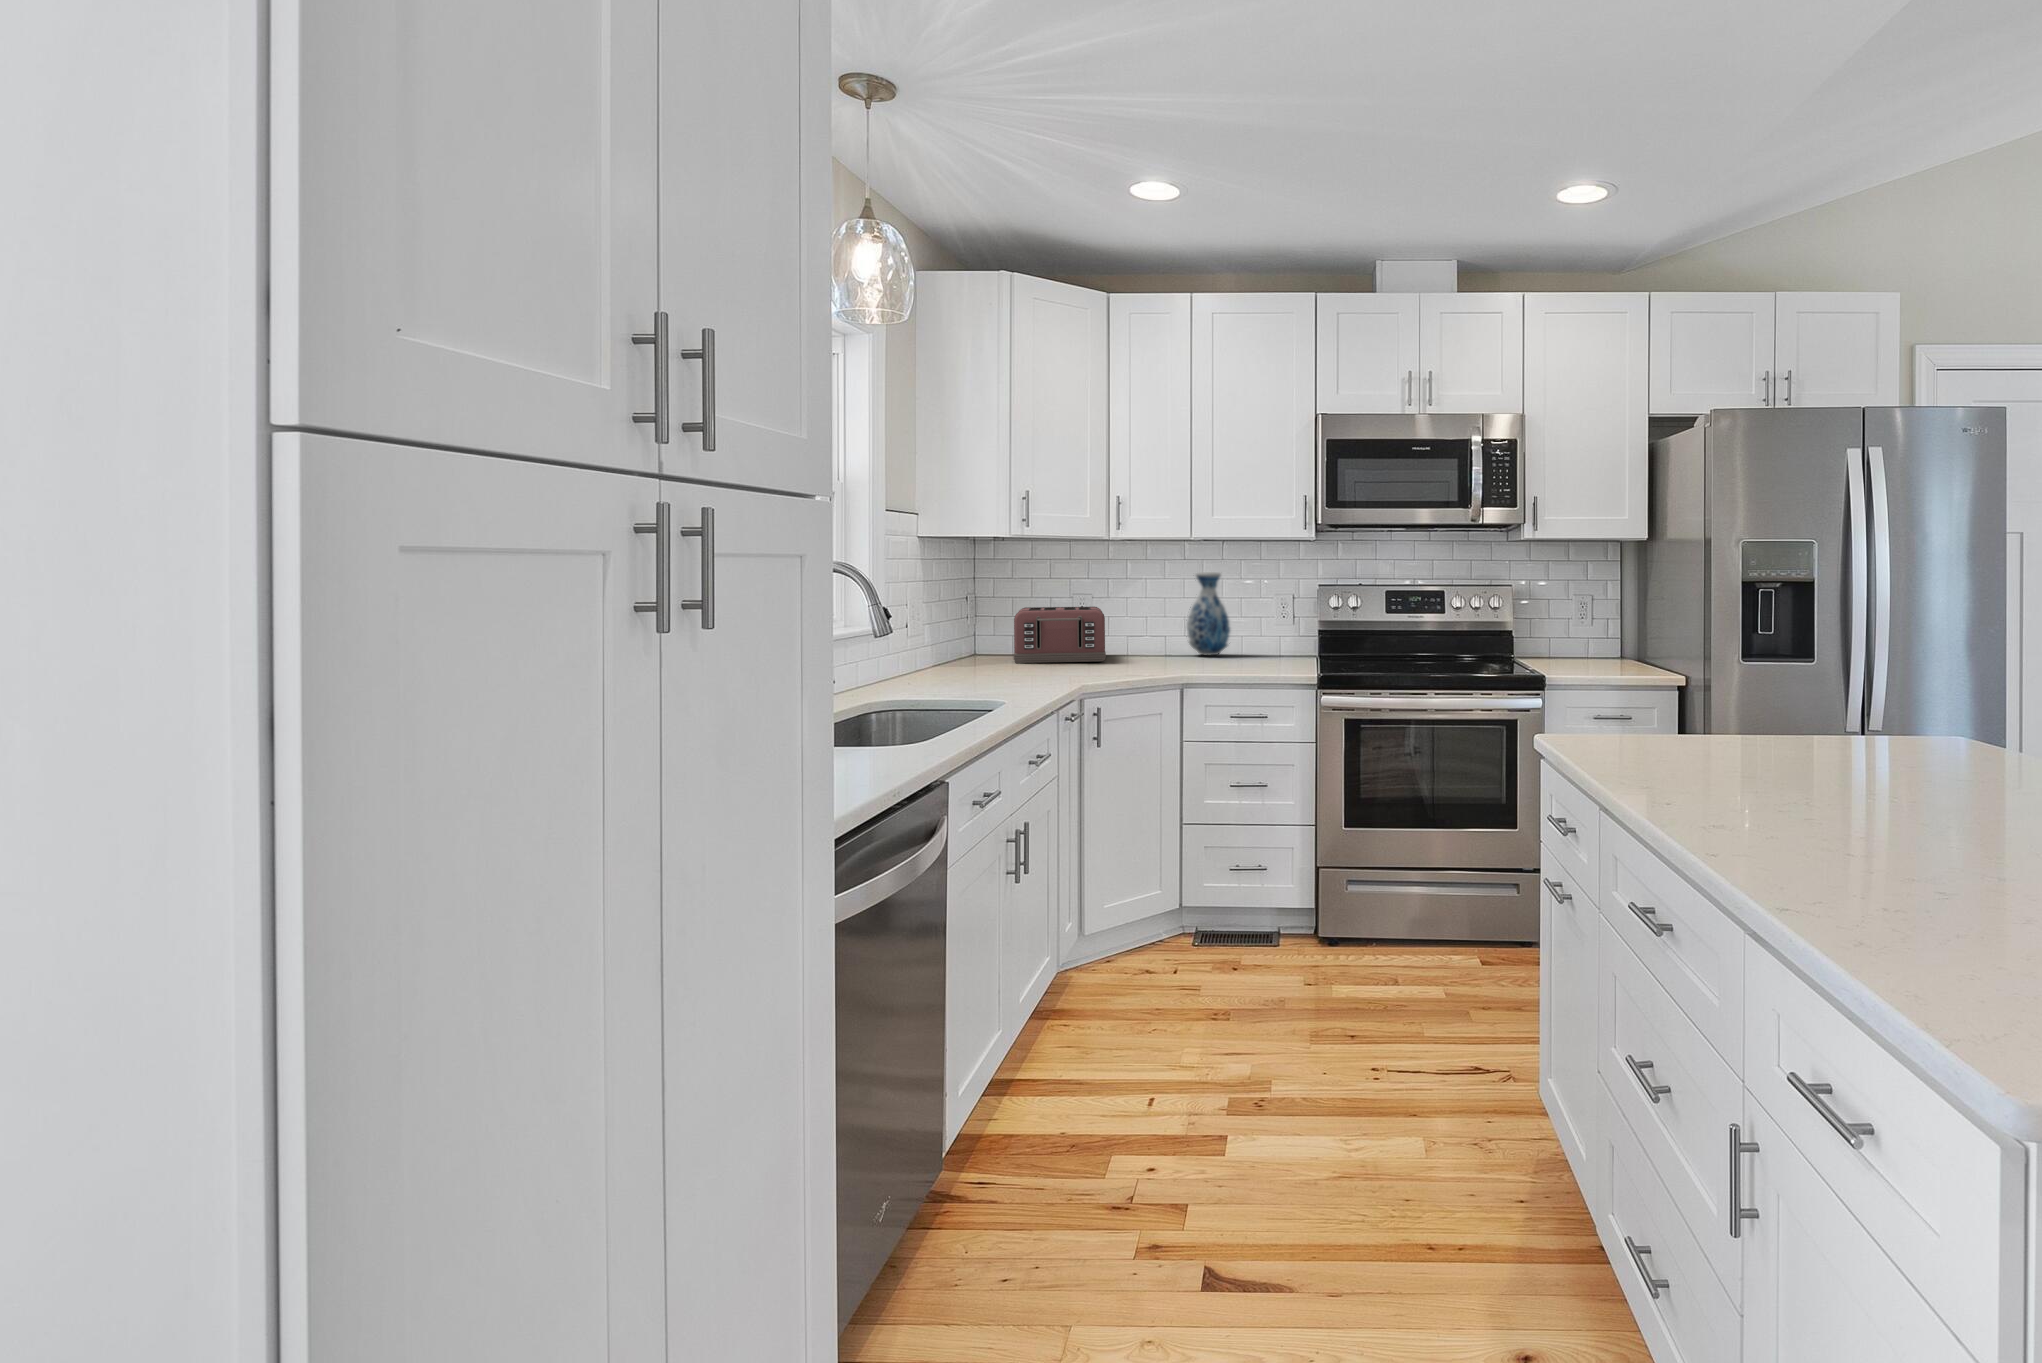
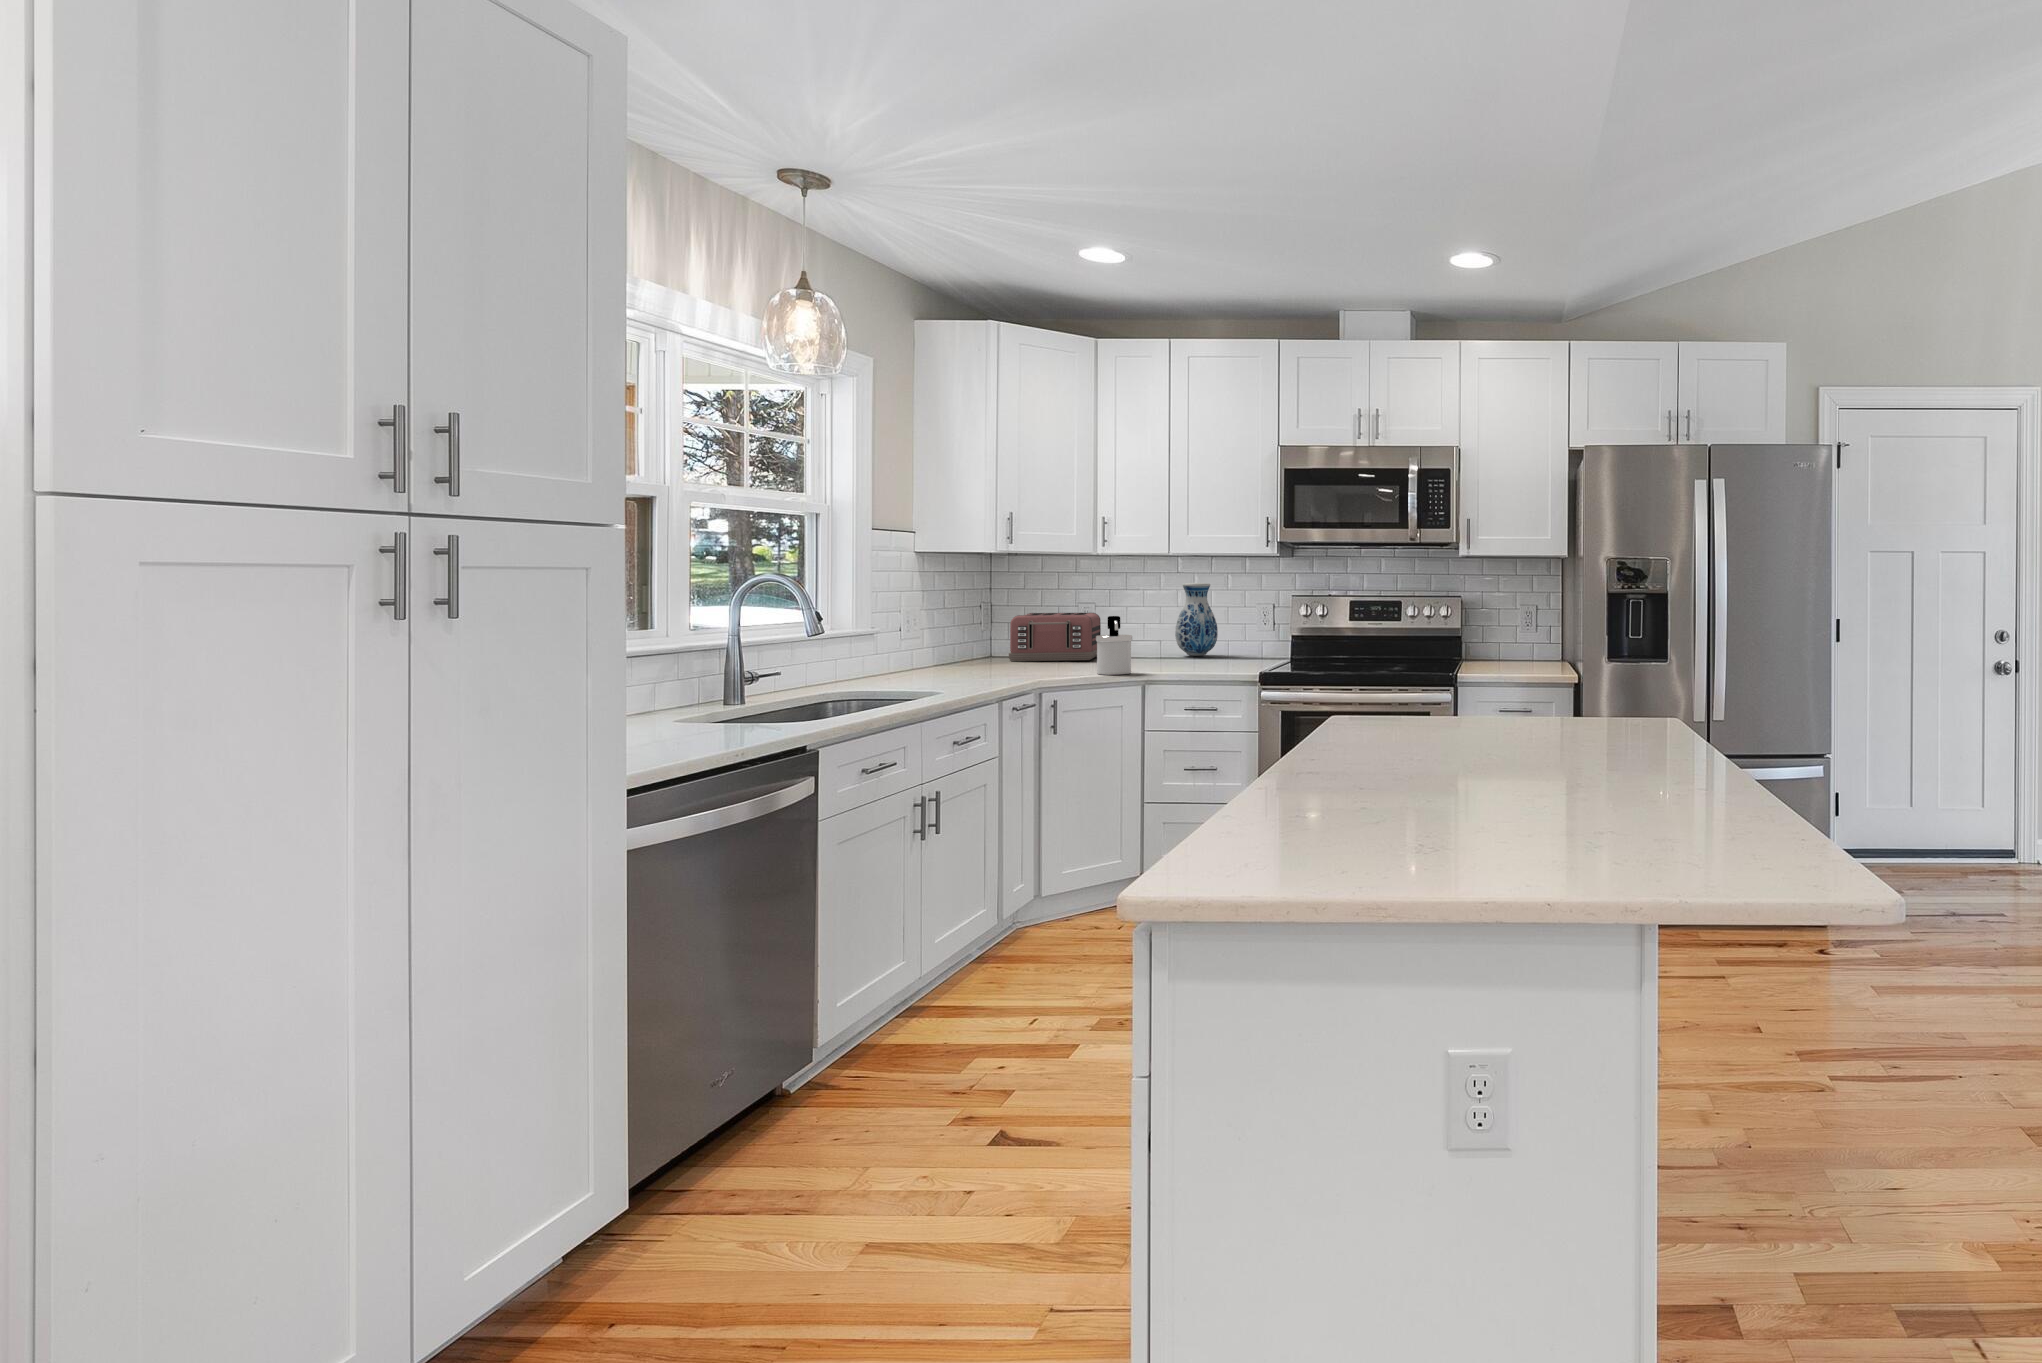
soap dispenser: none [1136,611,1177,679] -> present [1096,616,1132,675]

